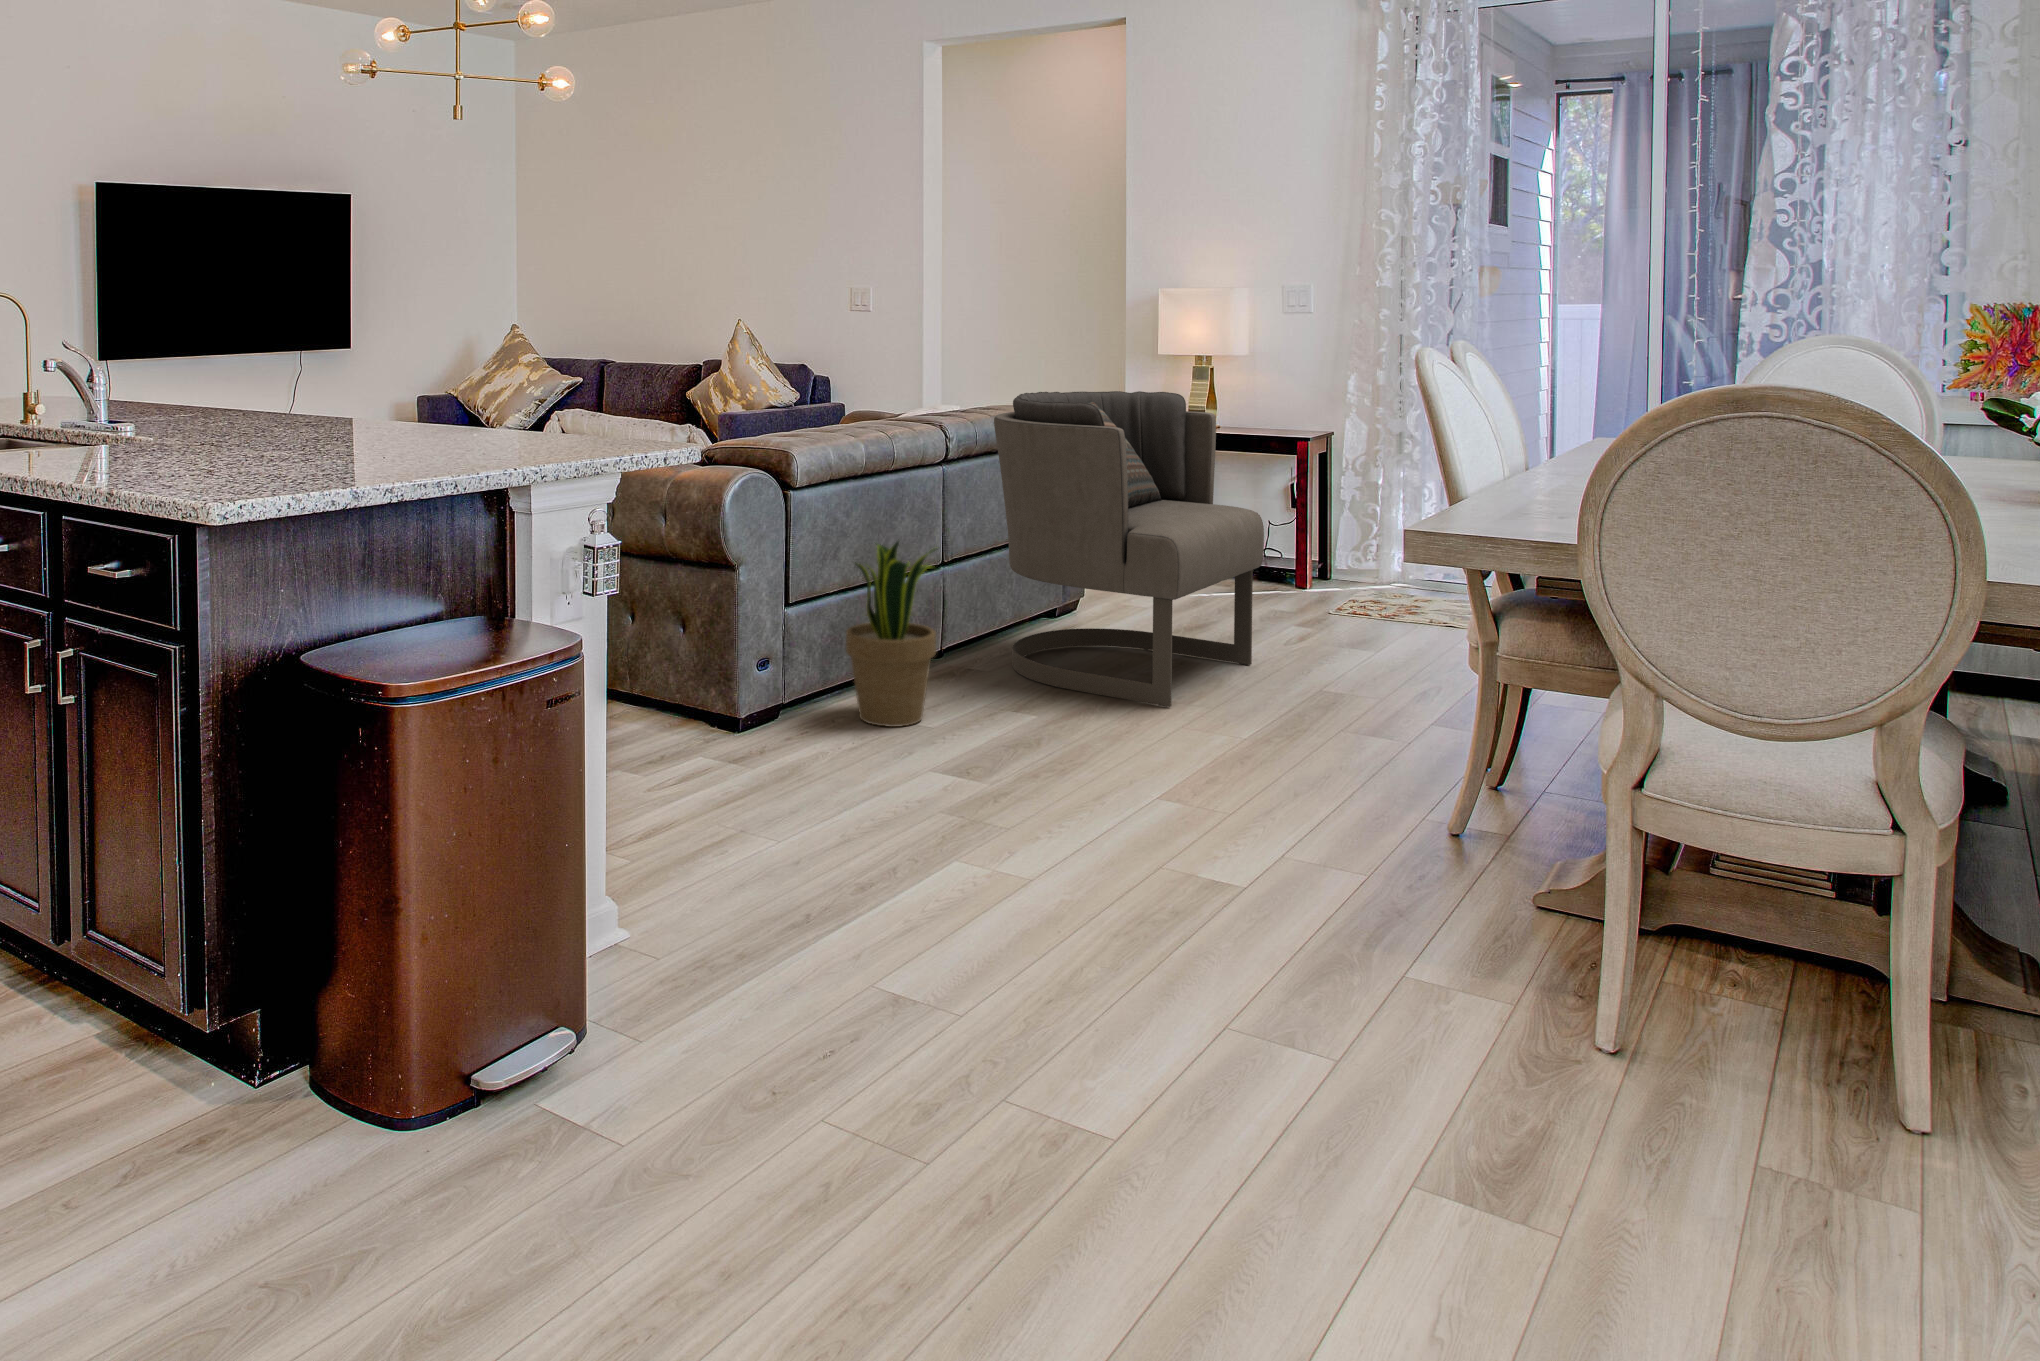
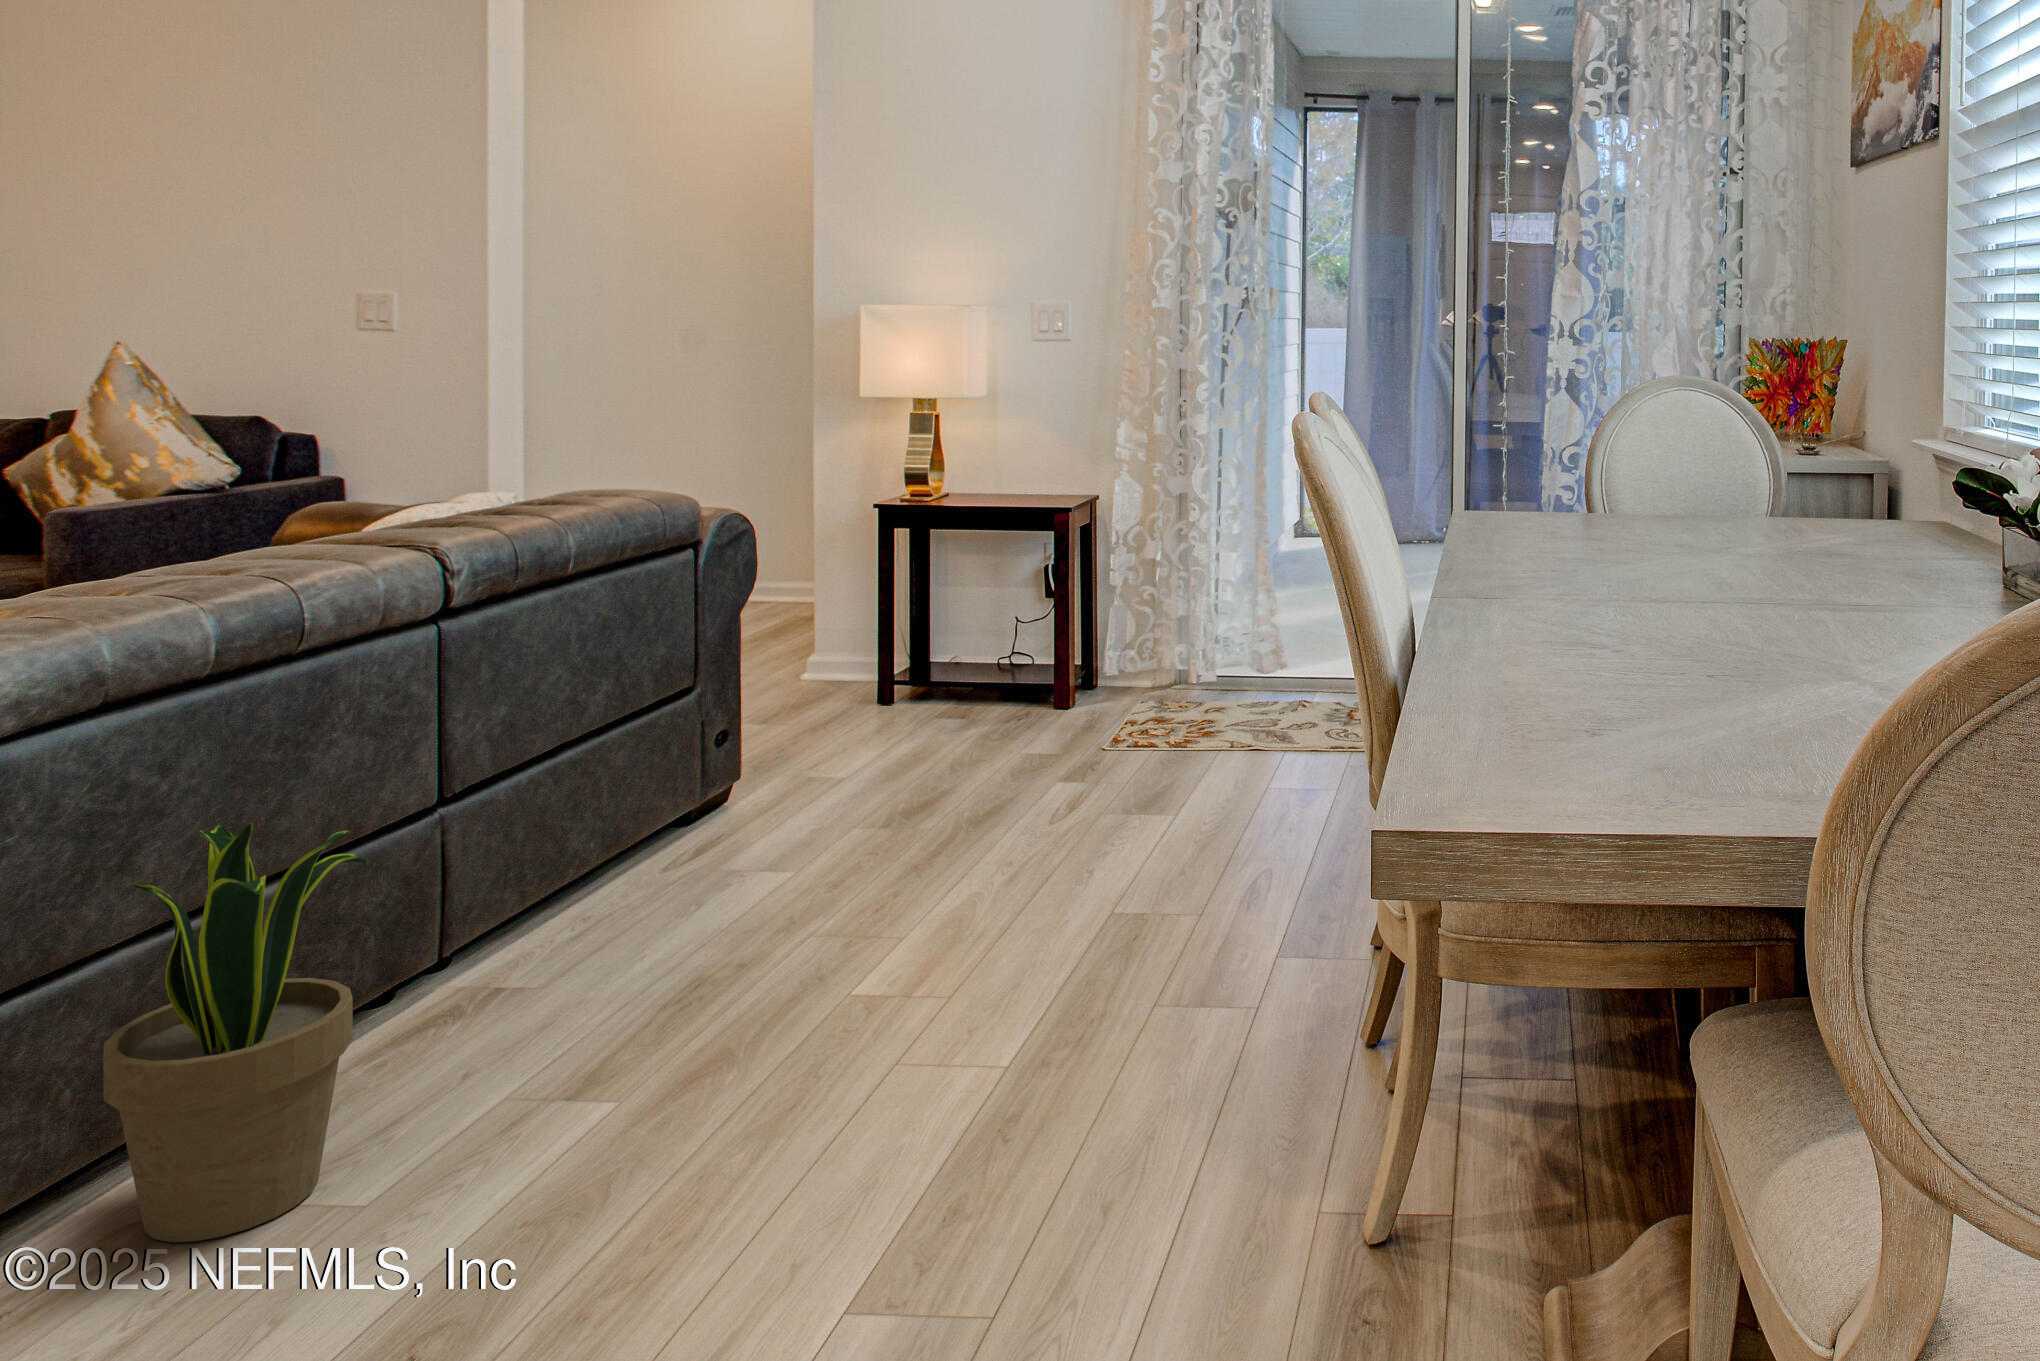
armchair: present [994,391,1264,707] -> none [534,466,1015,1014]

